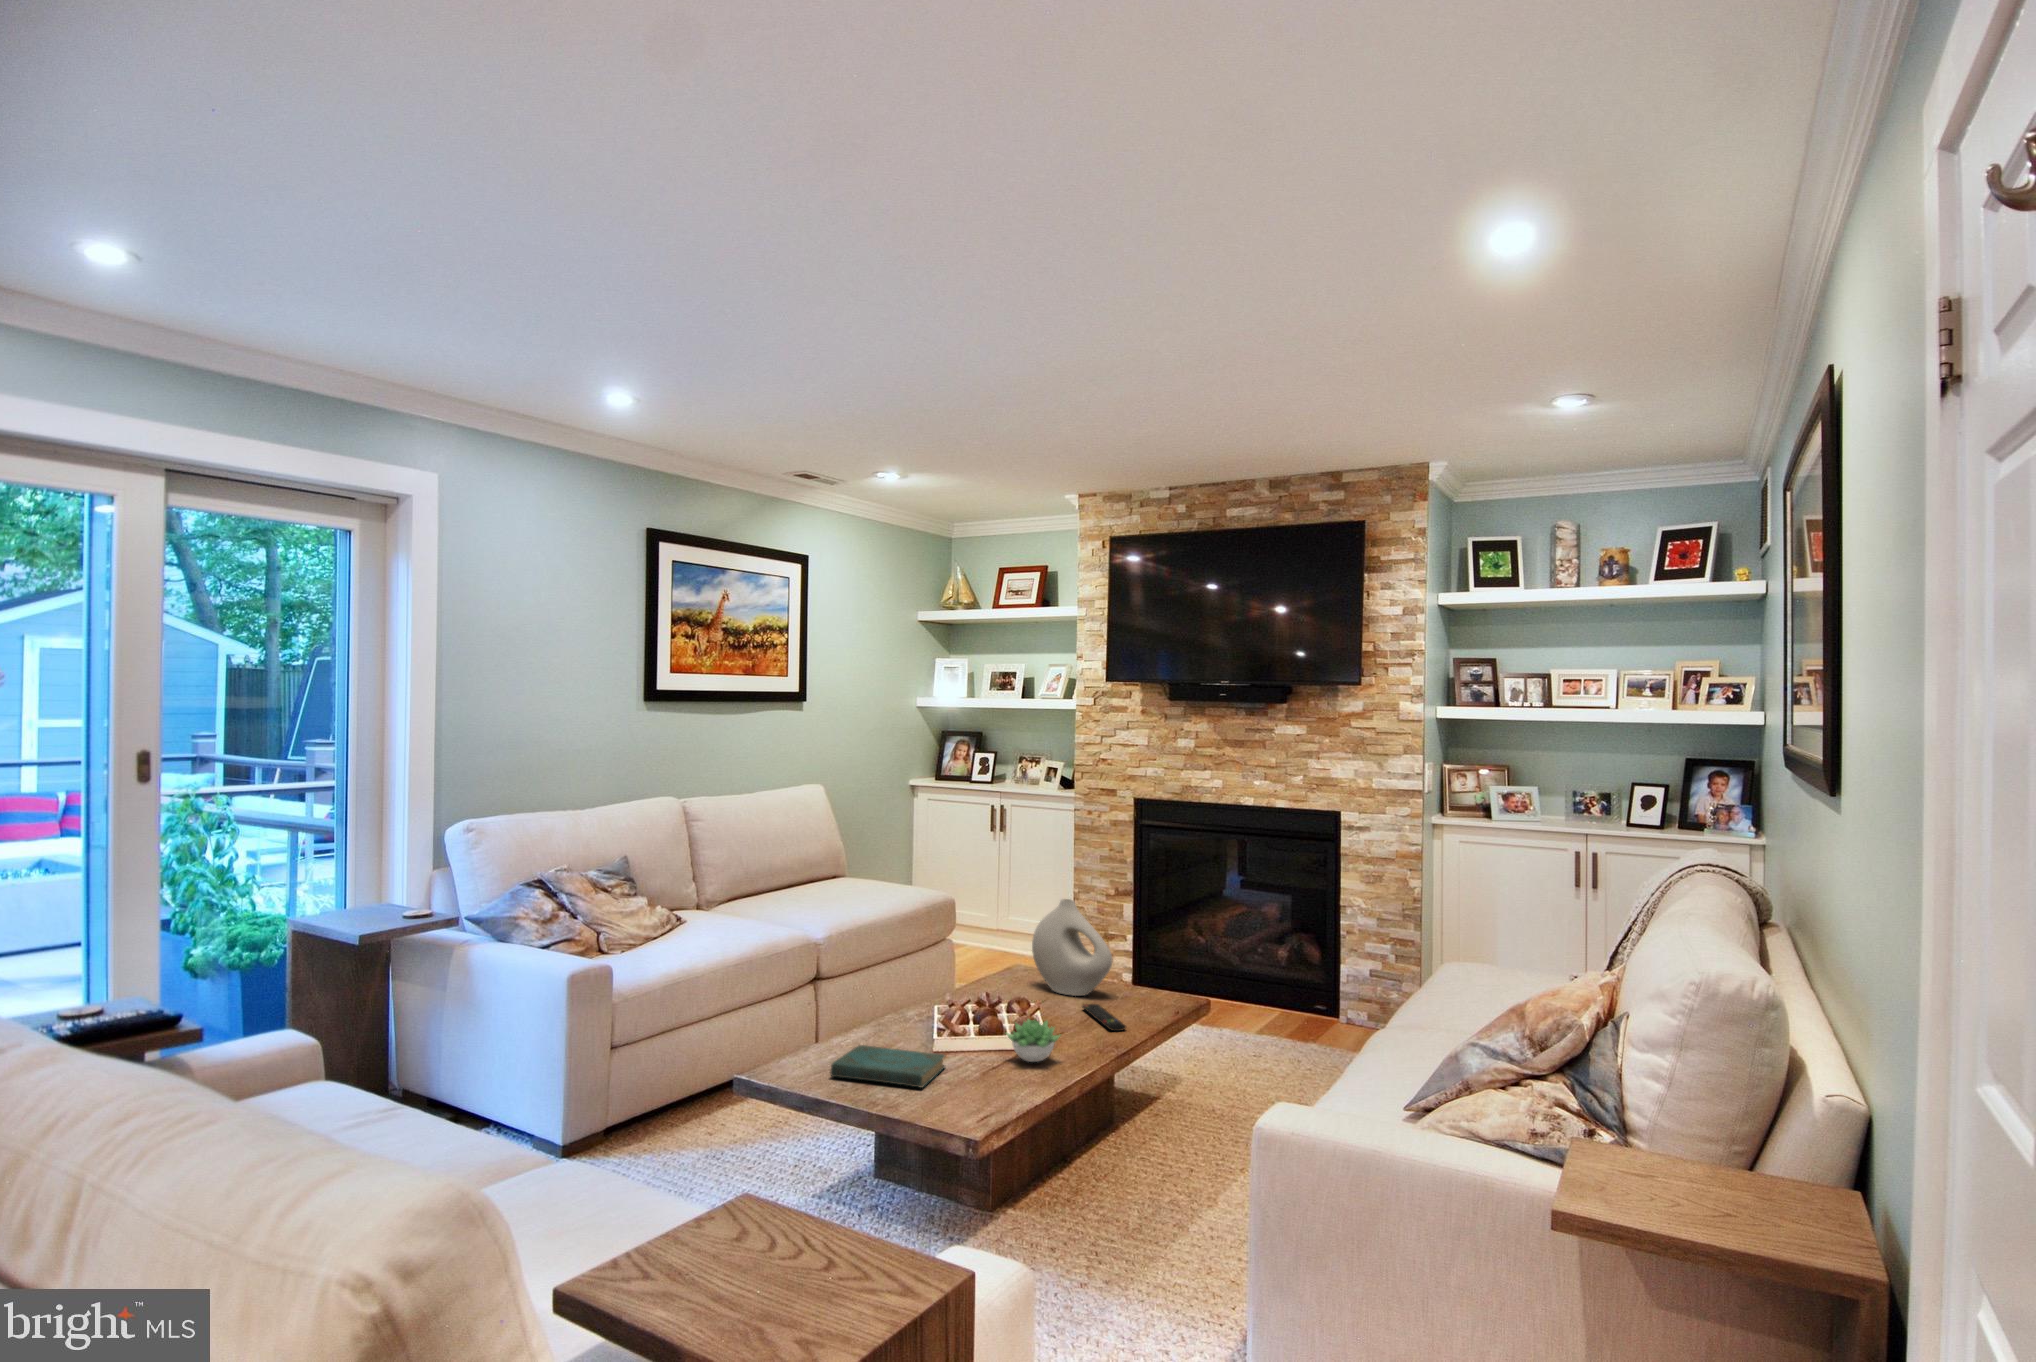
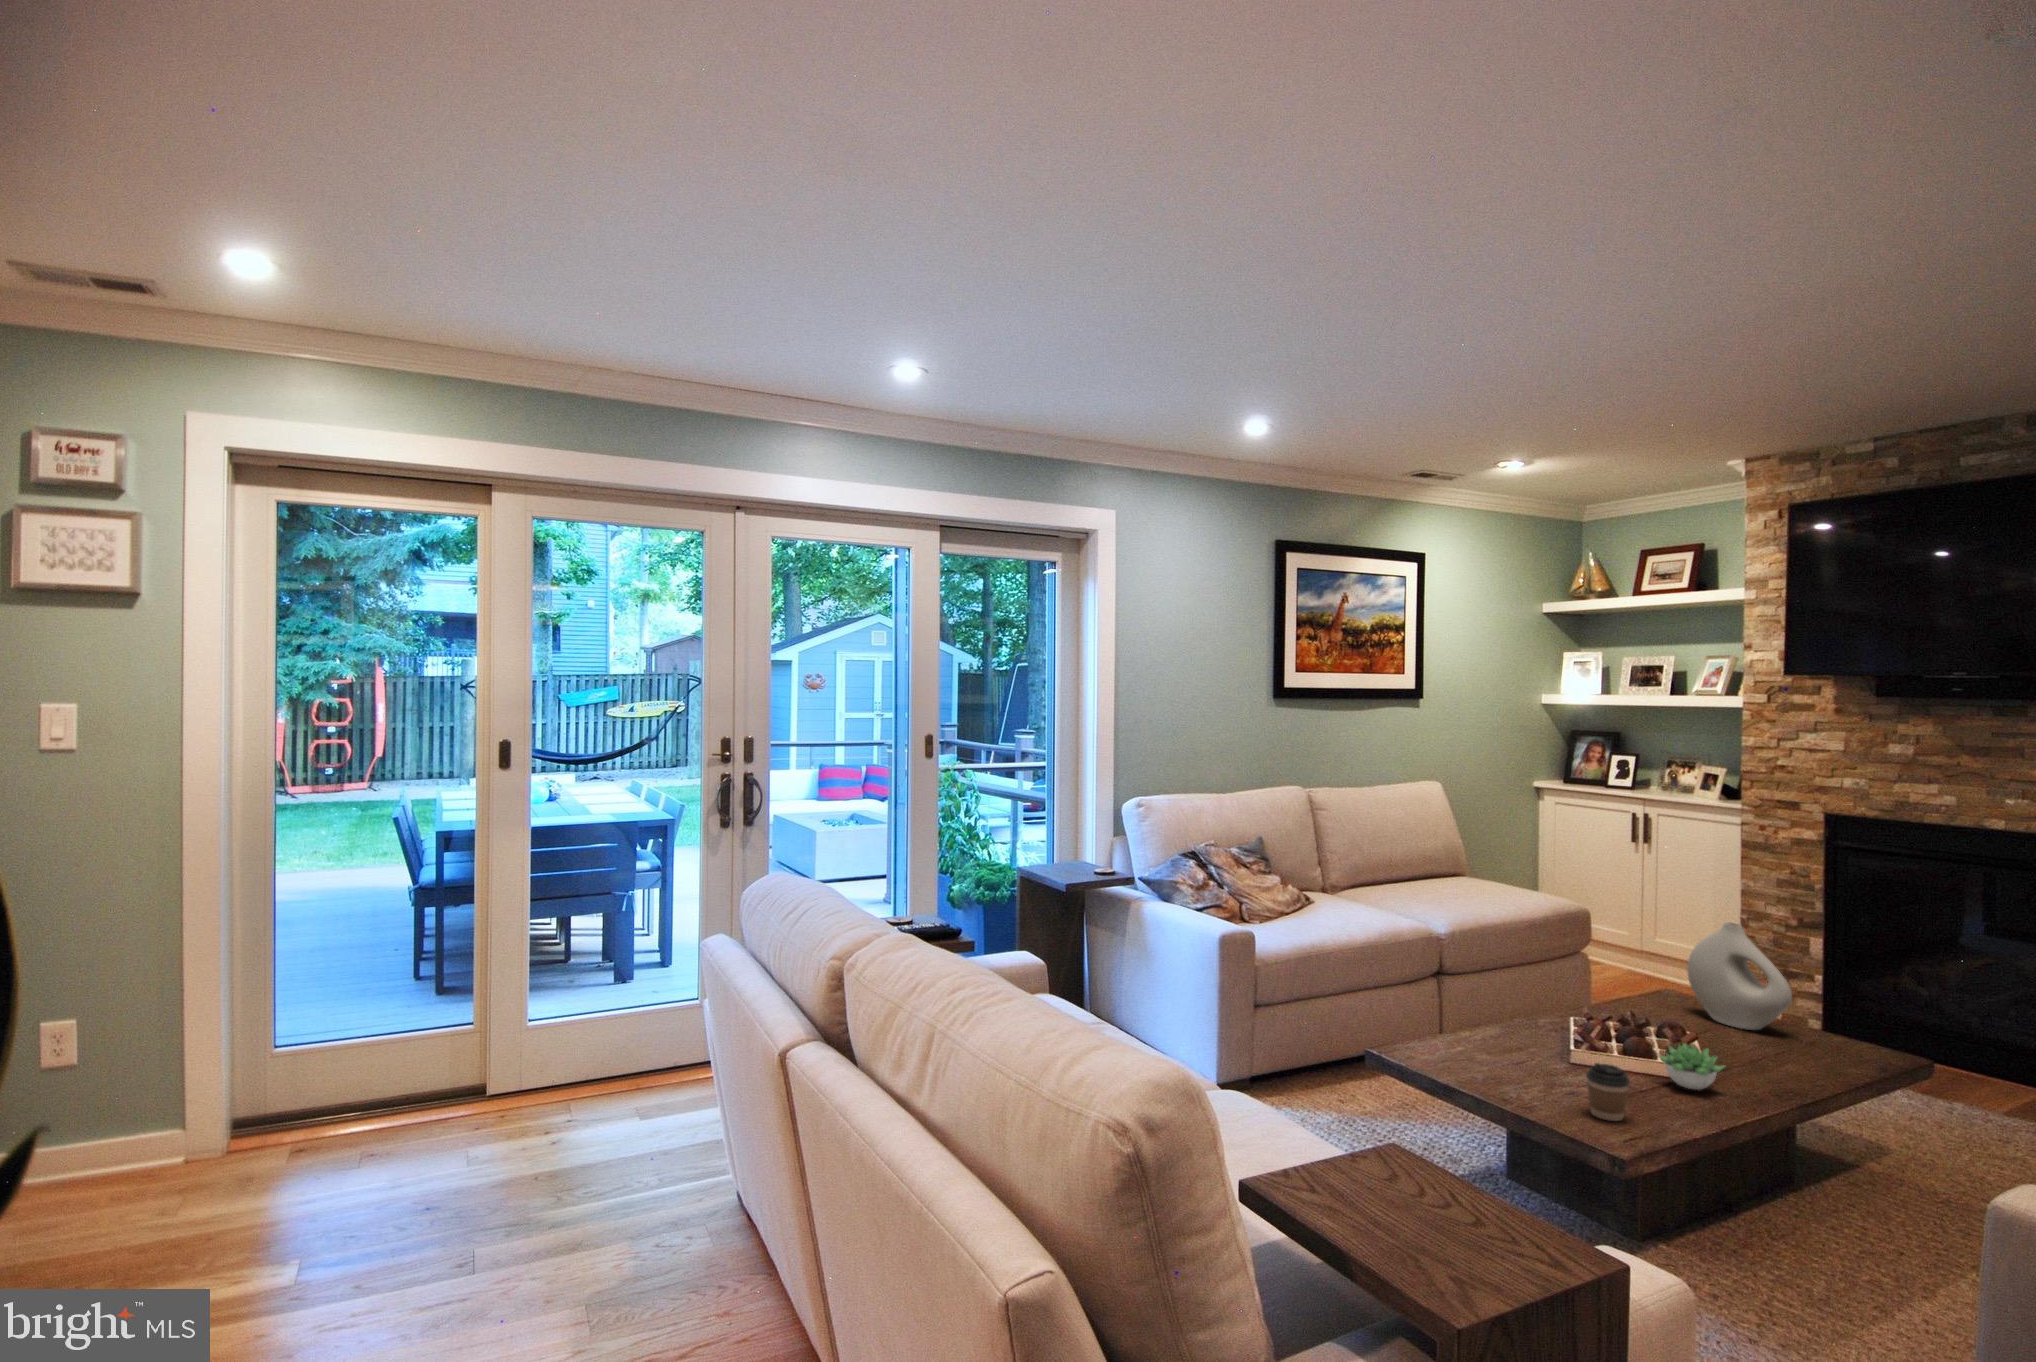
remote control: present [1082,1004,1126,1031] -> none [1751,1040,1810,1075]
book: present [830,1045,945,1087] -> none [1466,1042,1588,1092]
coffee cup: none [942,1052,981,1109] -> present [1586,1063,1630,1121]

